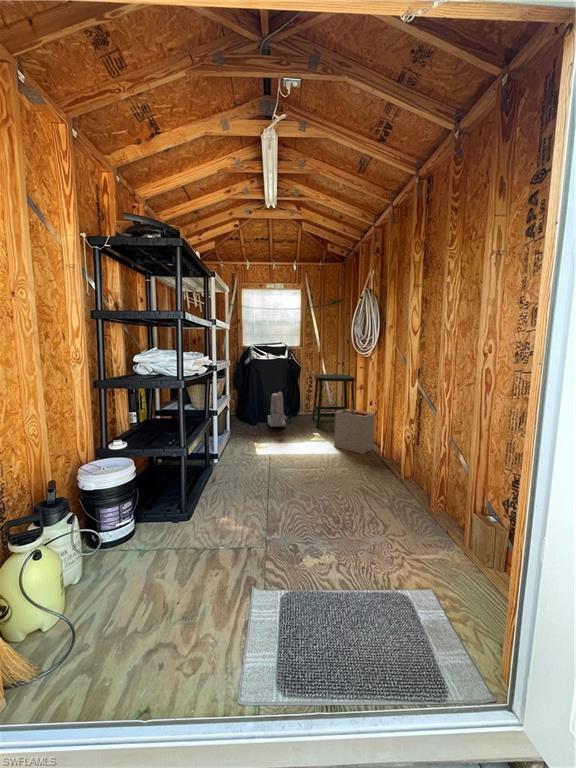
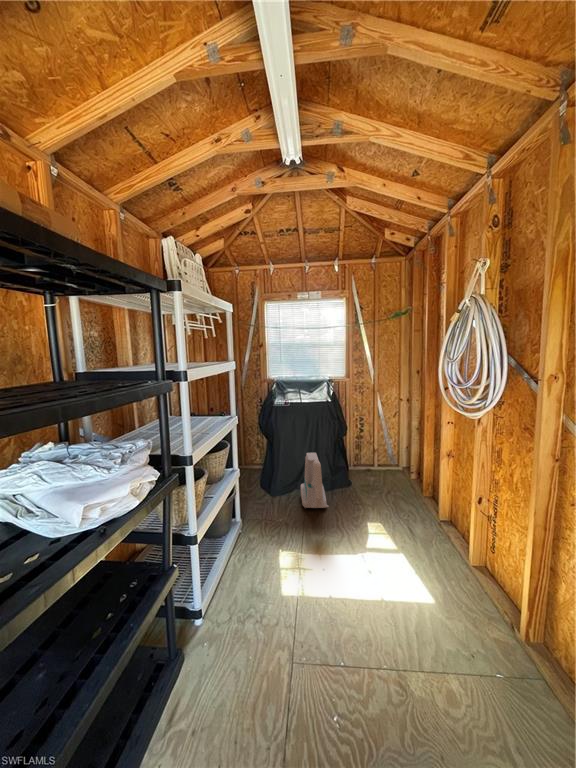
stool: present [312,374,355,428] -> none [365,421,437,511]
storage bin: present [334,400,375,454] -> none [413,499,493,612]

